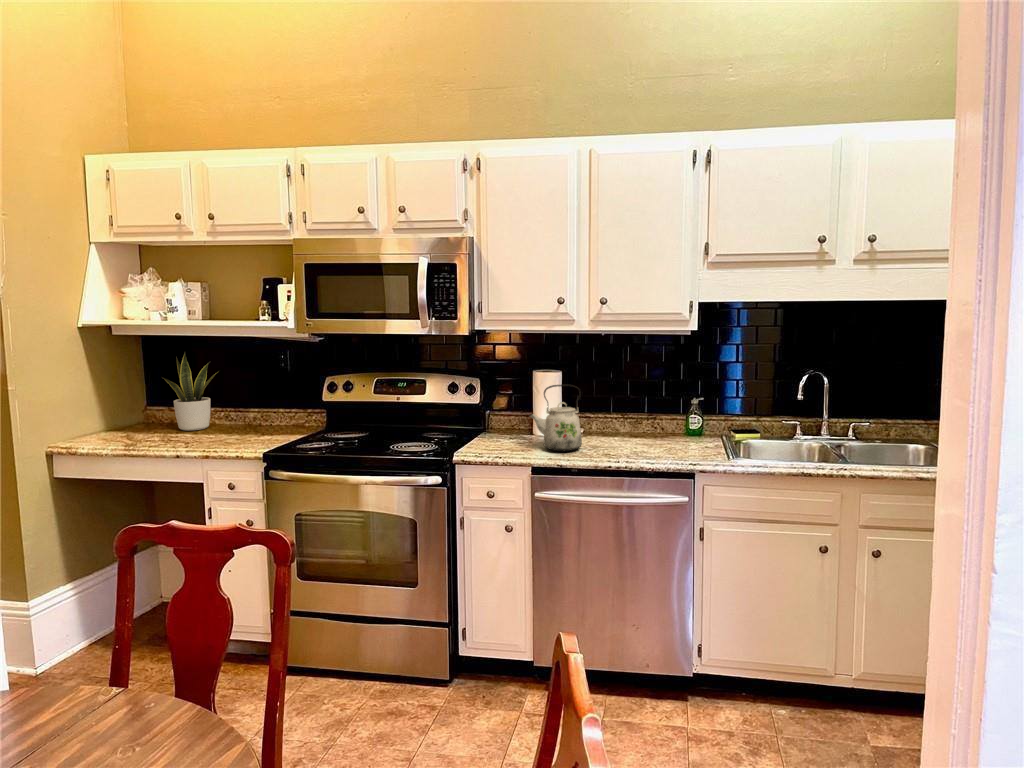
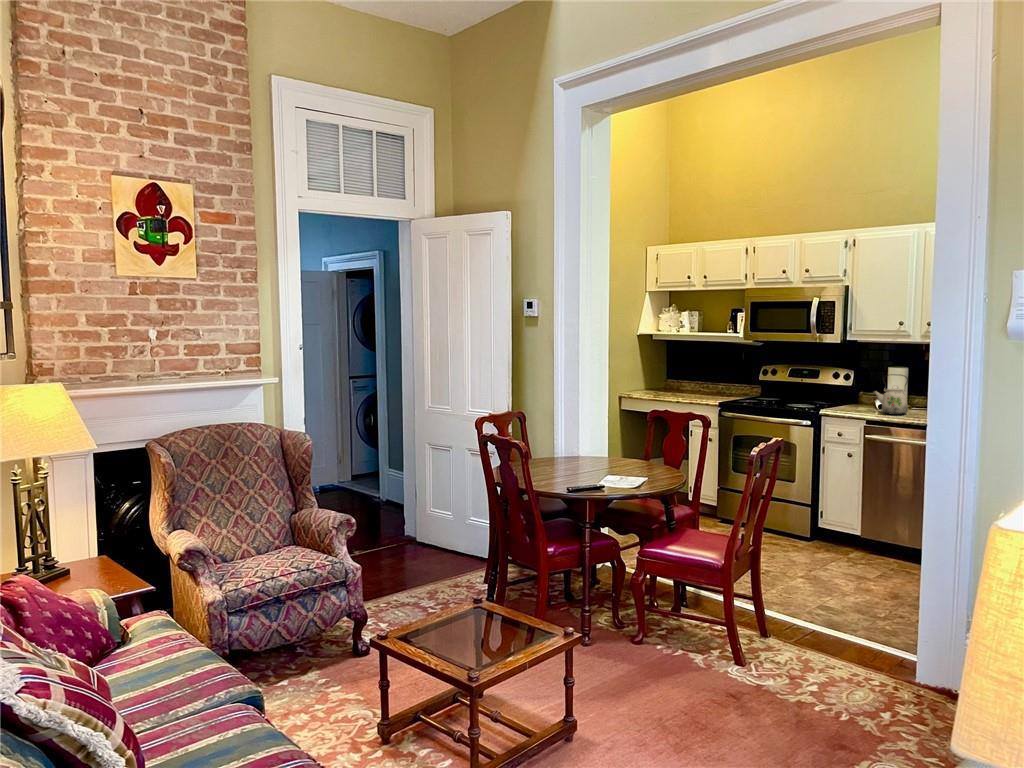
potted plant: present [163,353,218,431] -> none [674,349,705,392]

